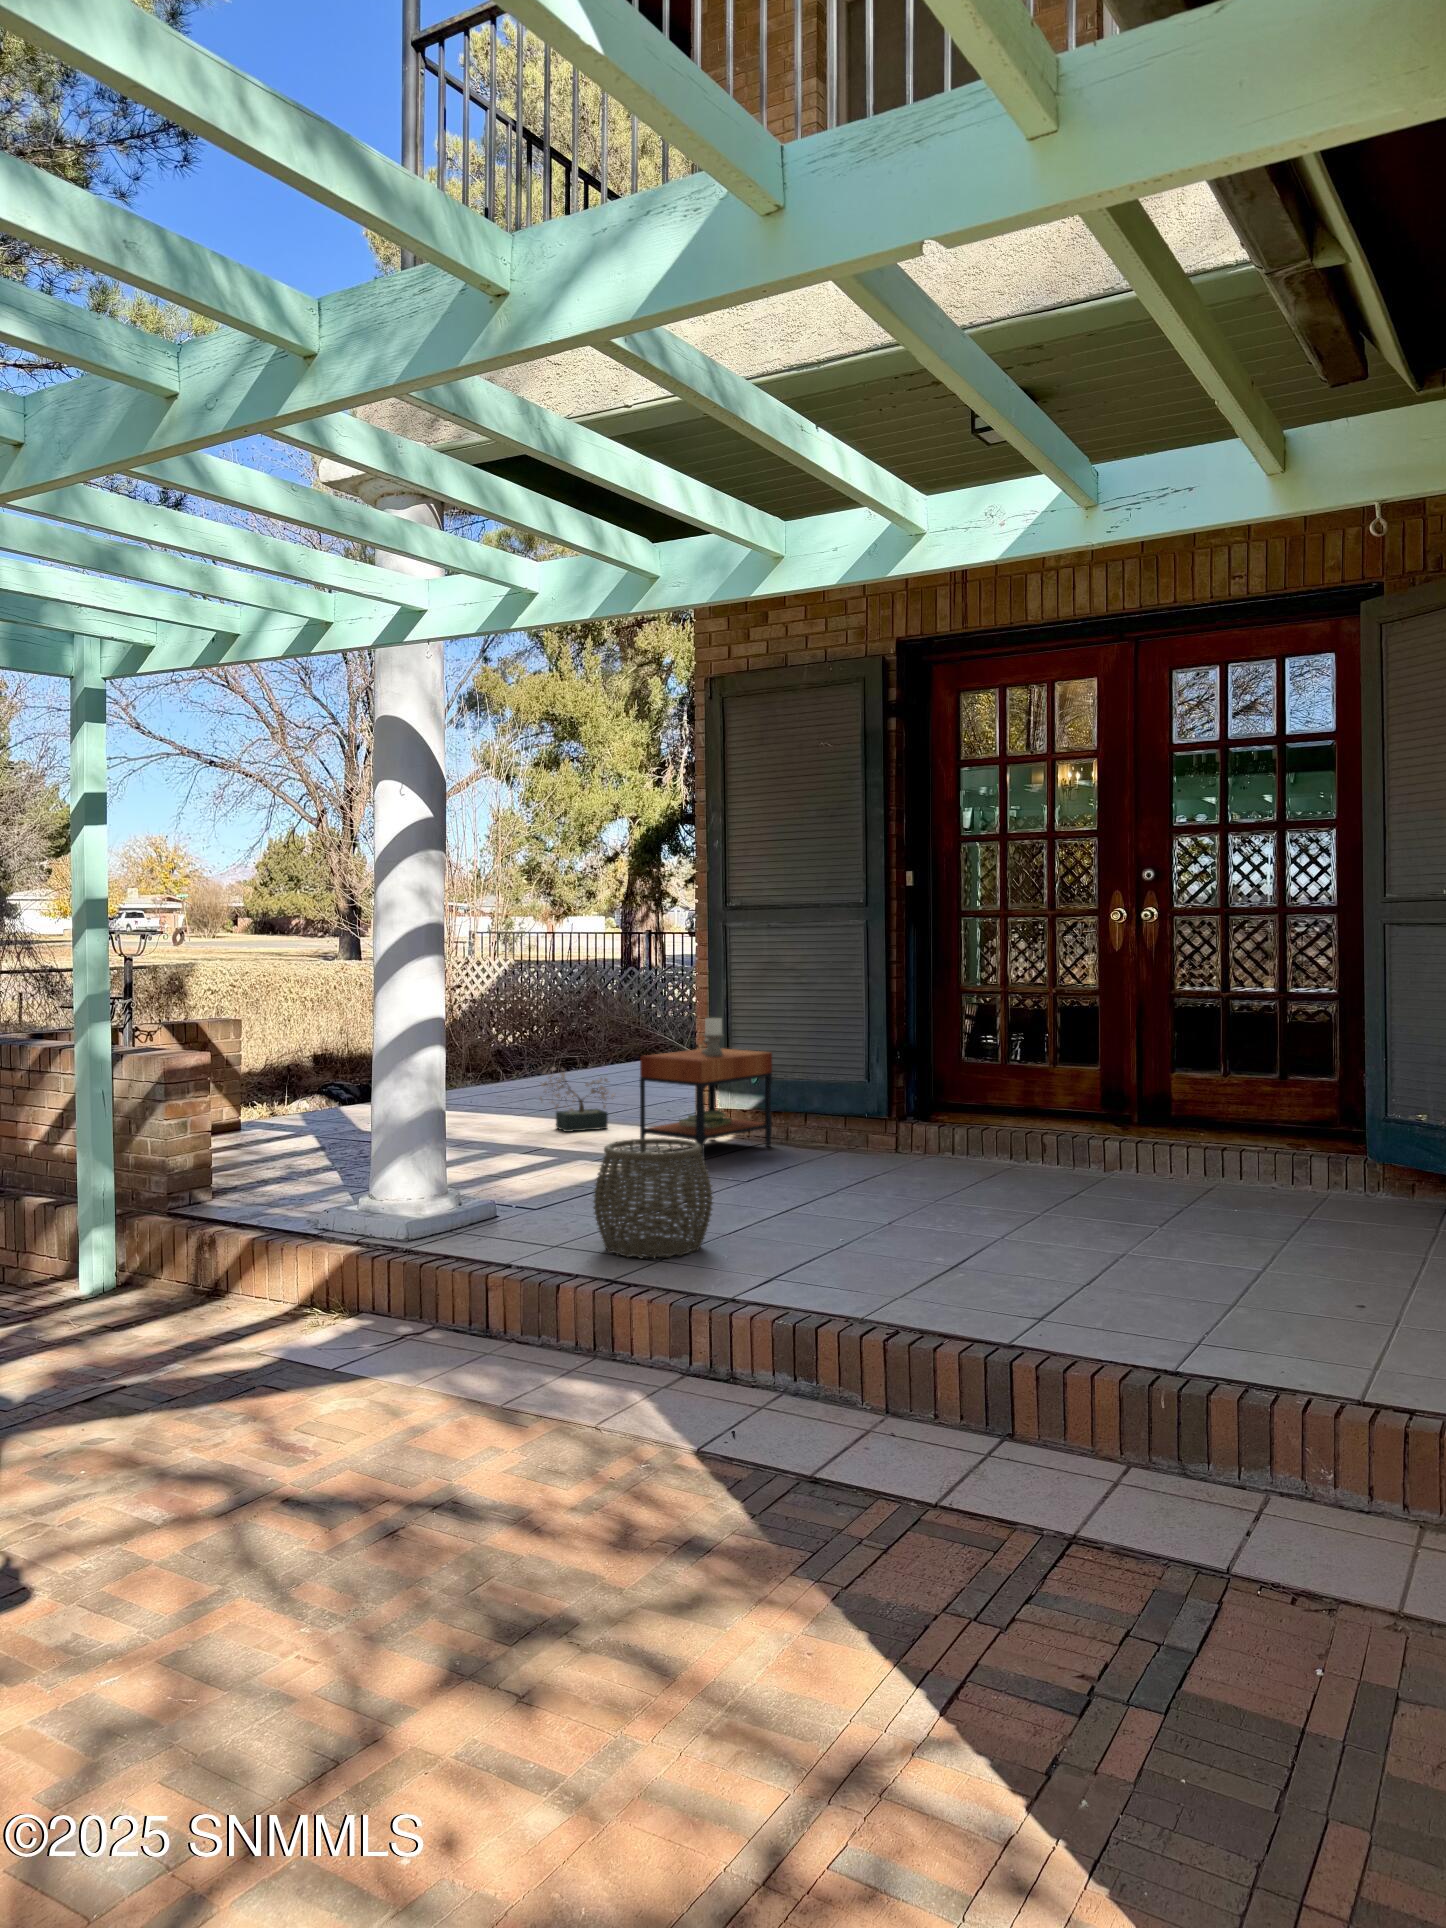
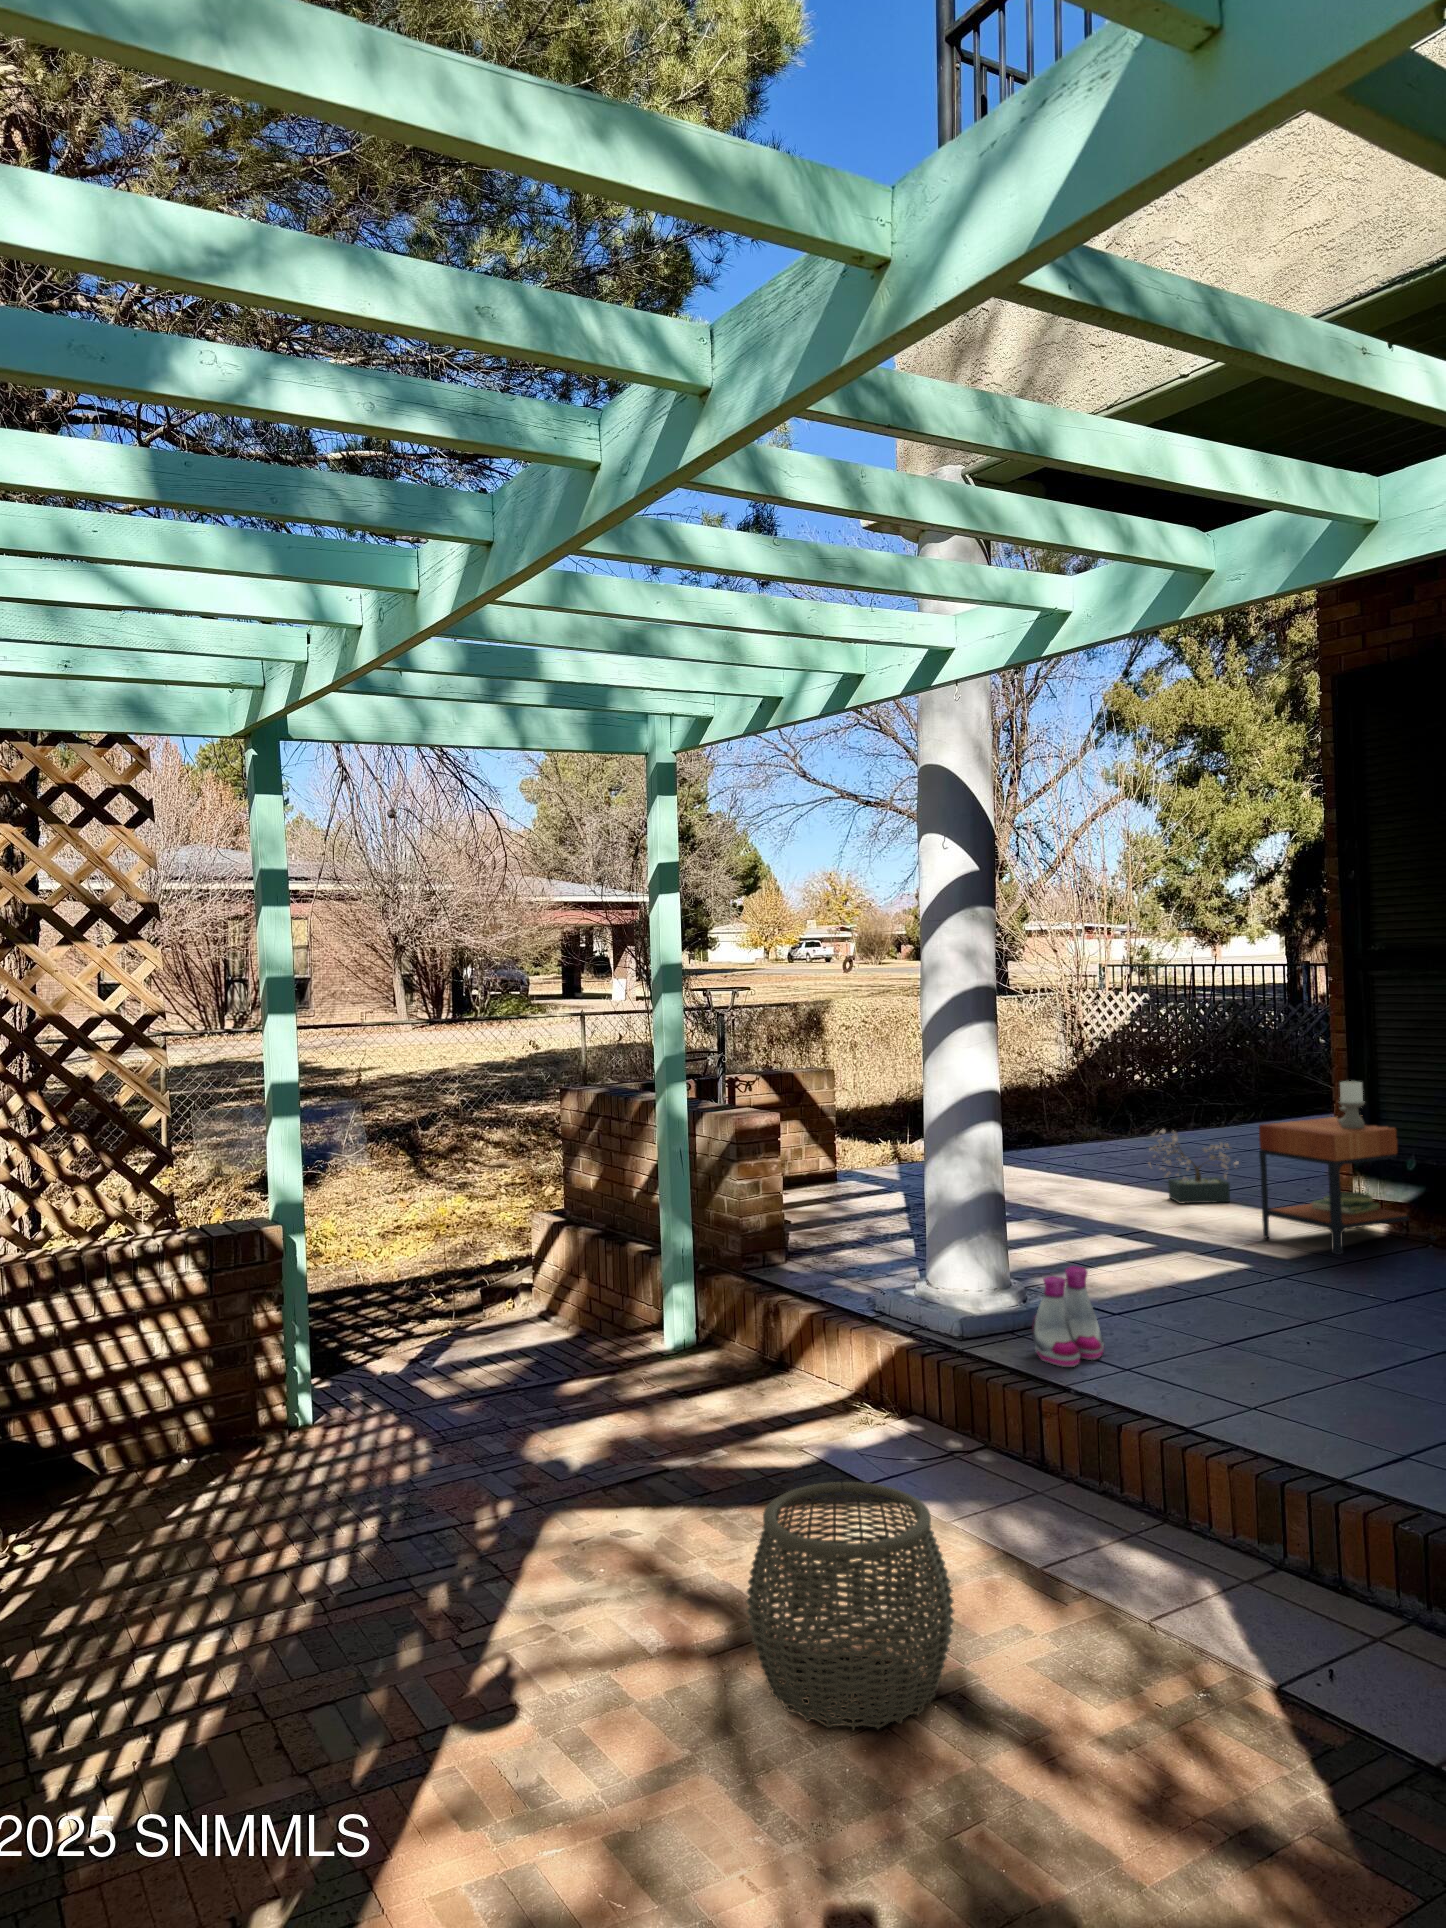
woven basket: present [593,1138,713,1258] -> present [746,1482,954,1730]
boots: none [470,1169,532,1255] -> present [1032,1266,1104,1367]

